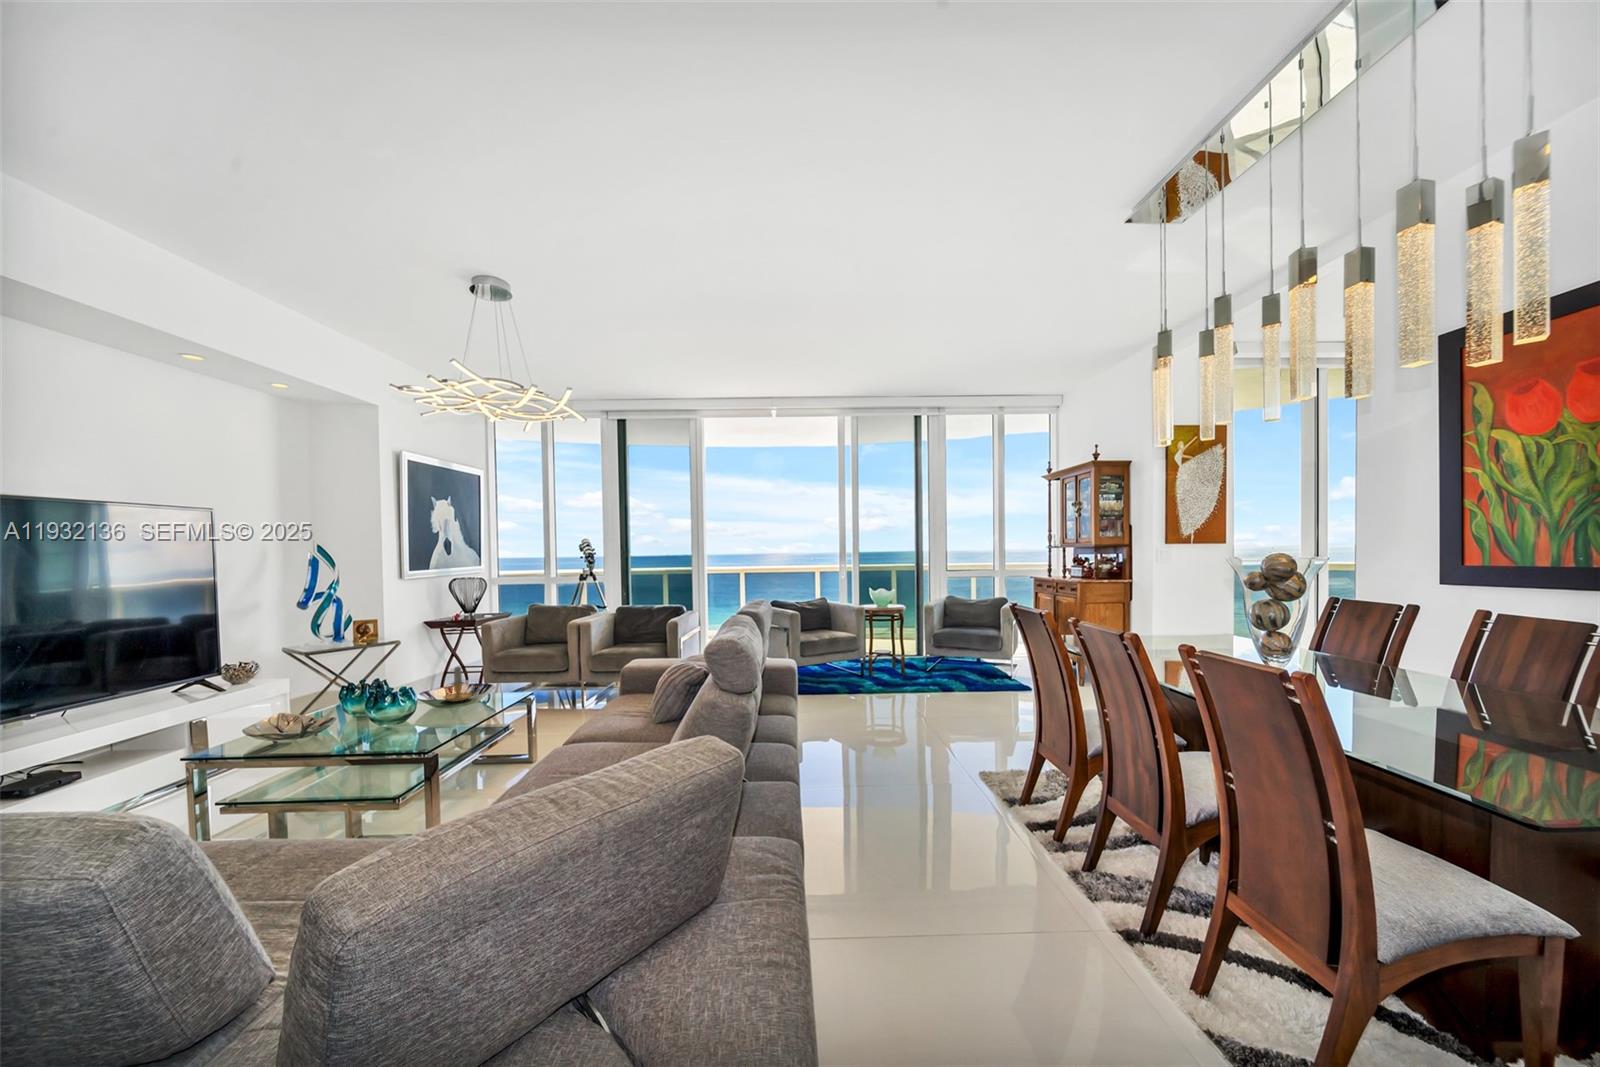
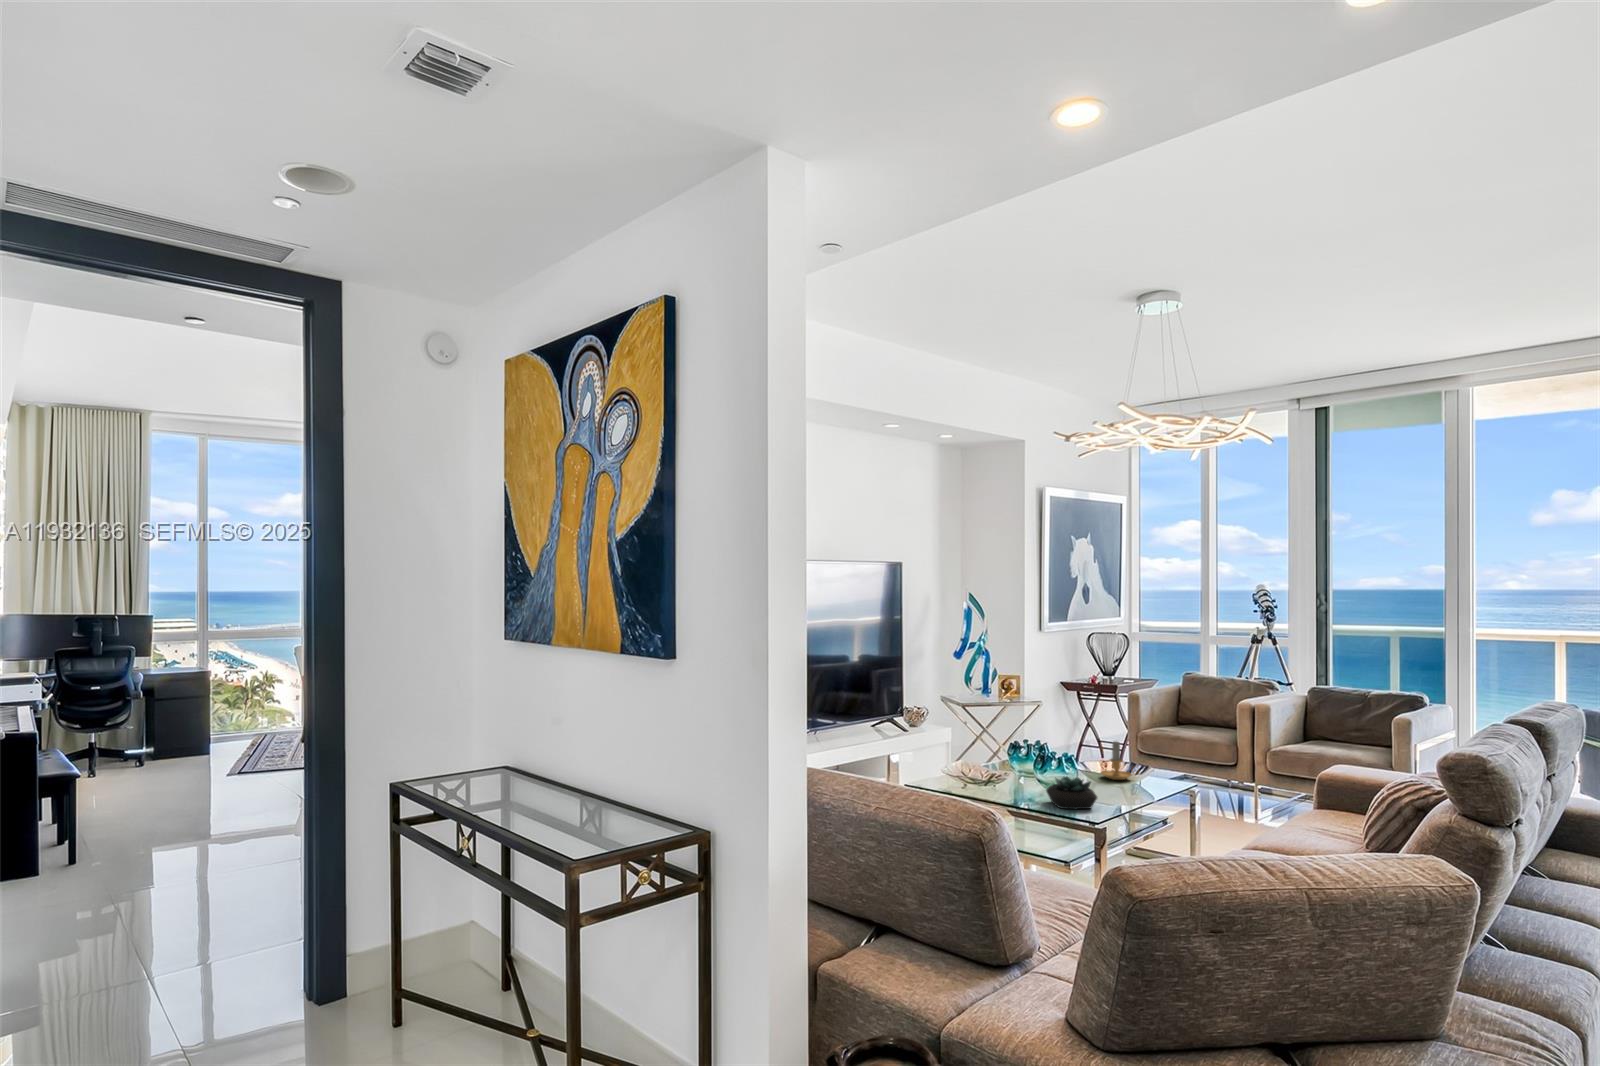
succulent plant: none [376,706,432,741] -> present [1046,777,1097,809]

